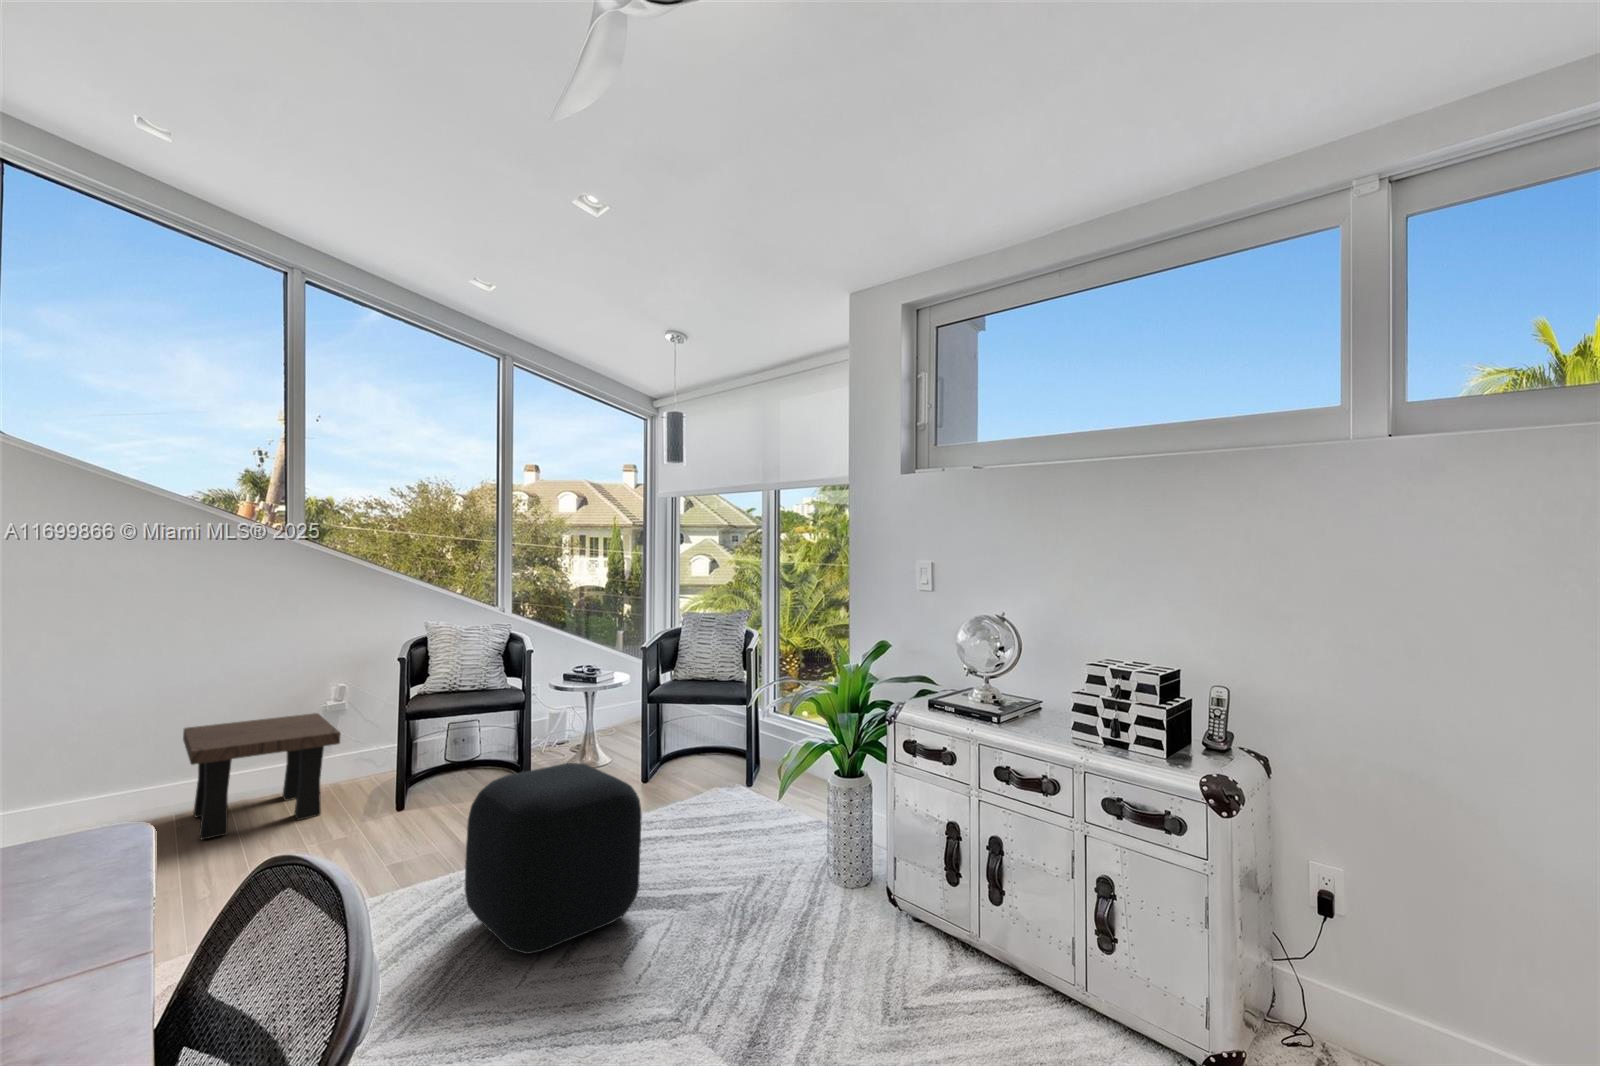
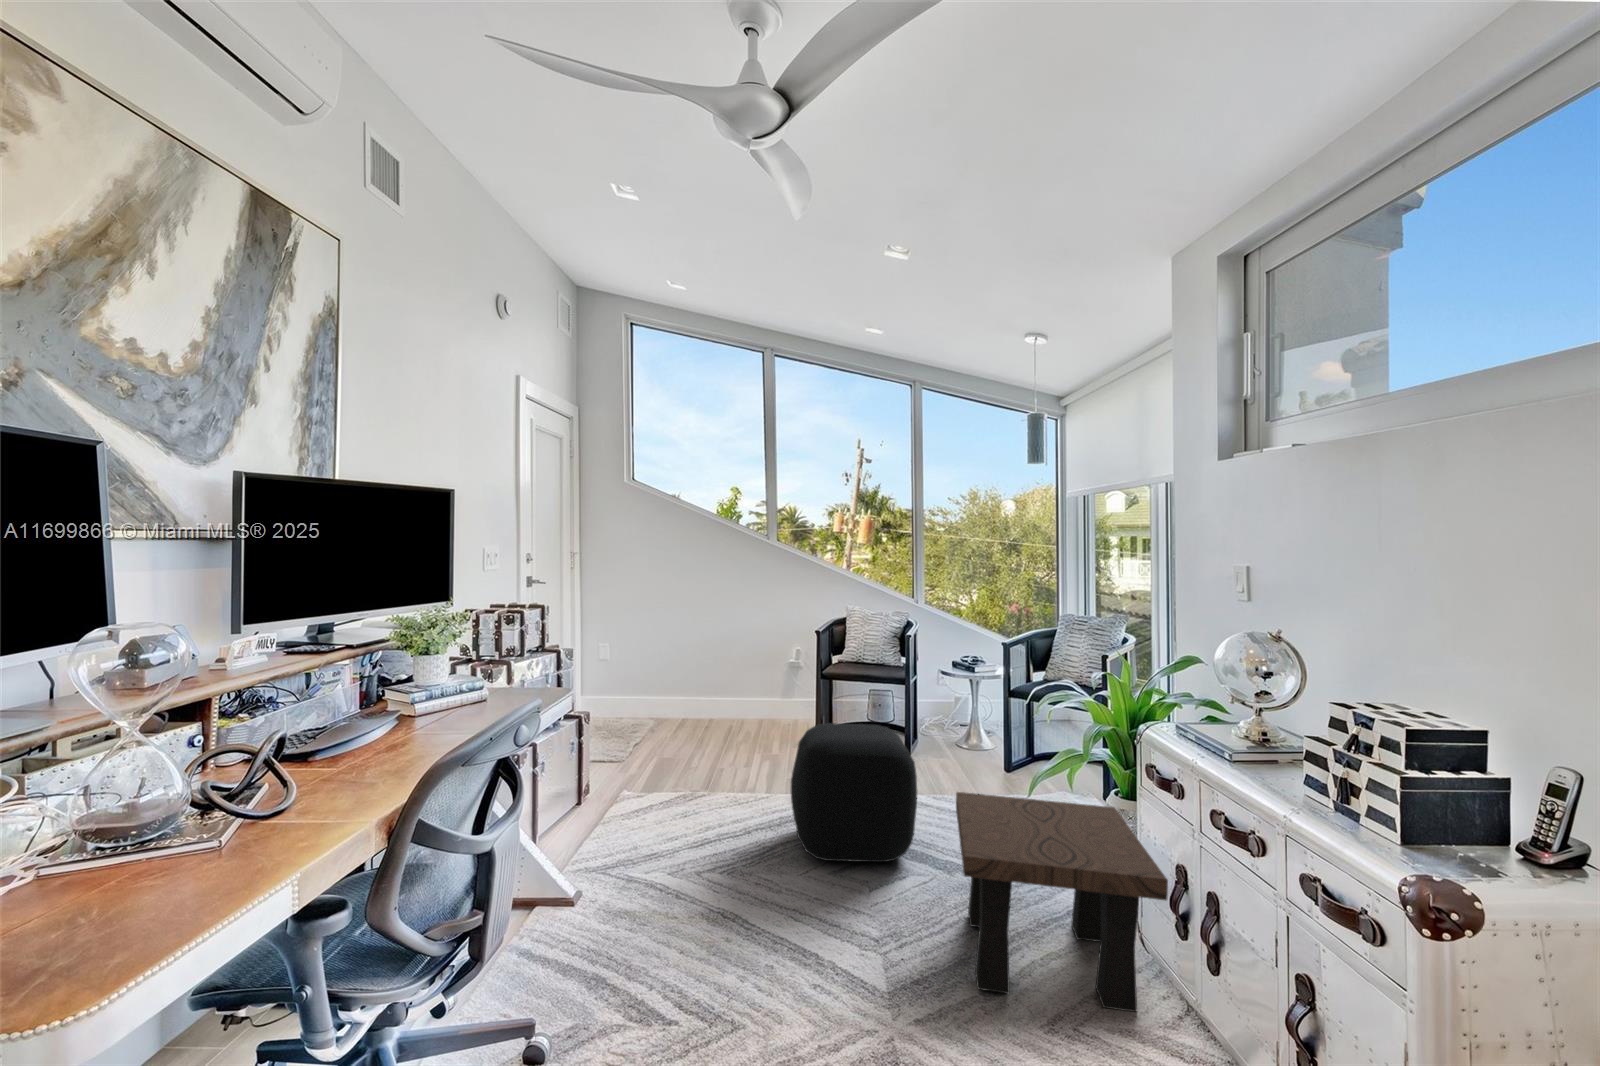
side table: present [183,713,341,840] -> present [956,792,1168,1012]

